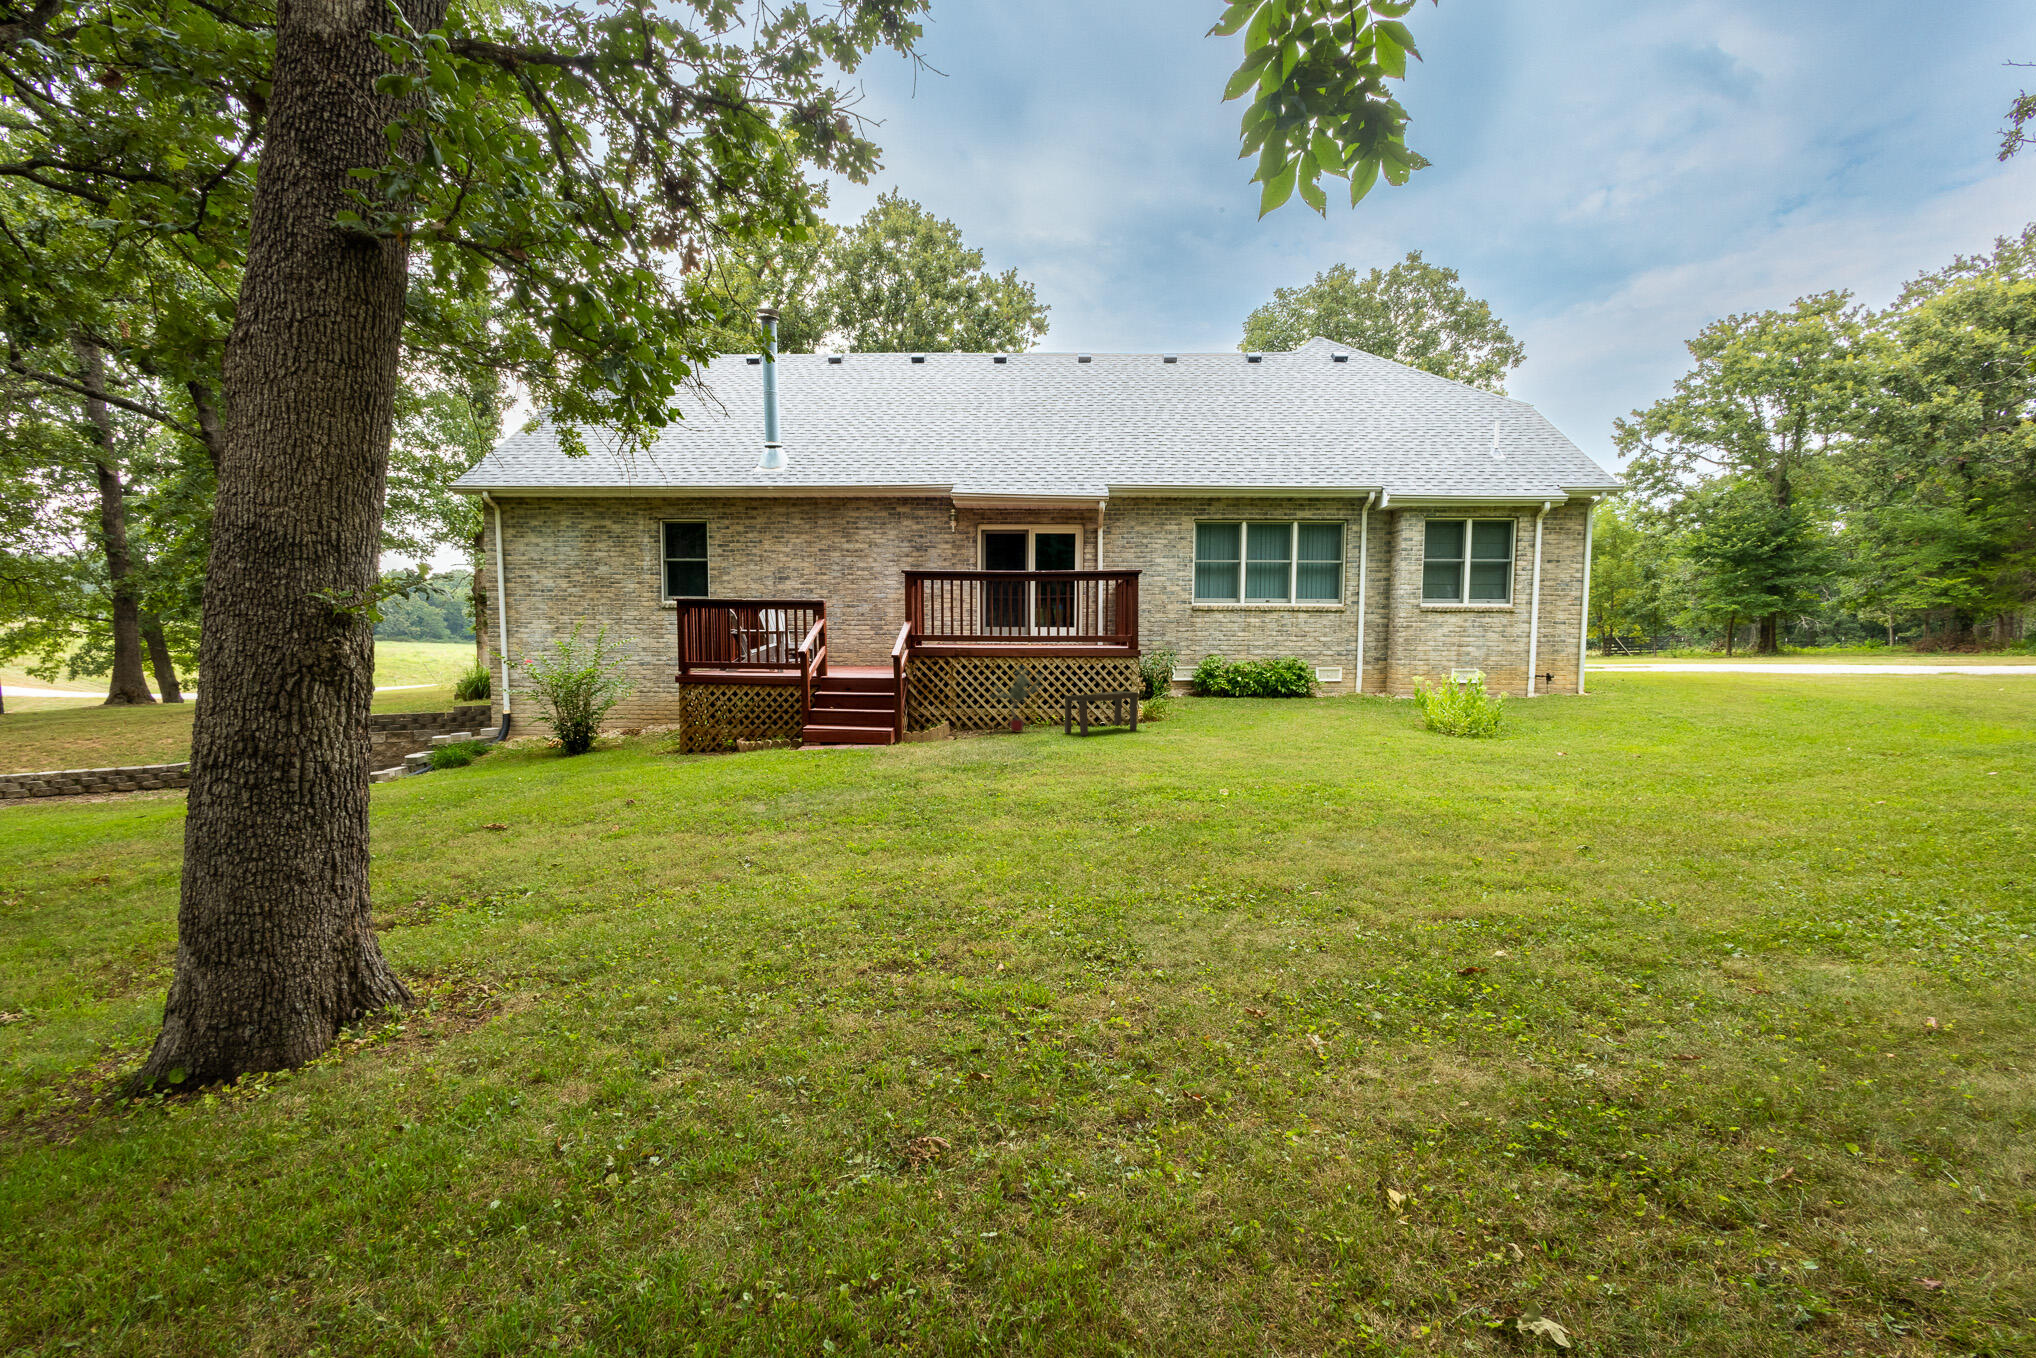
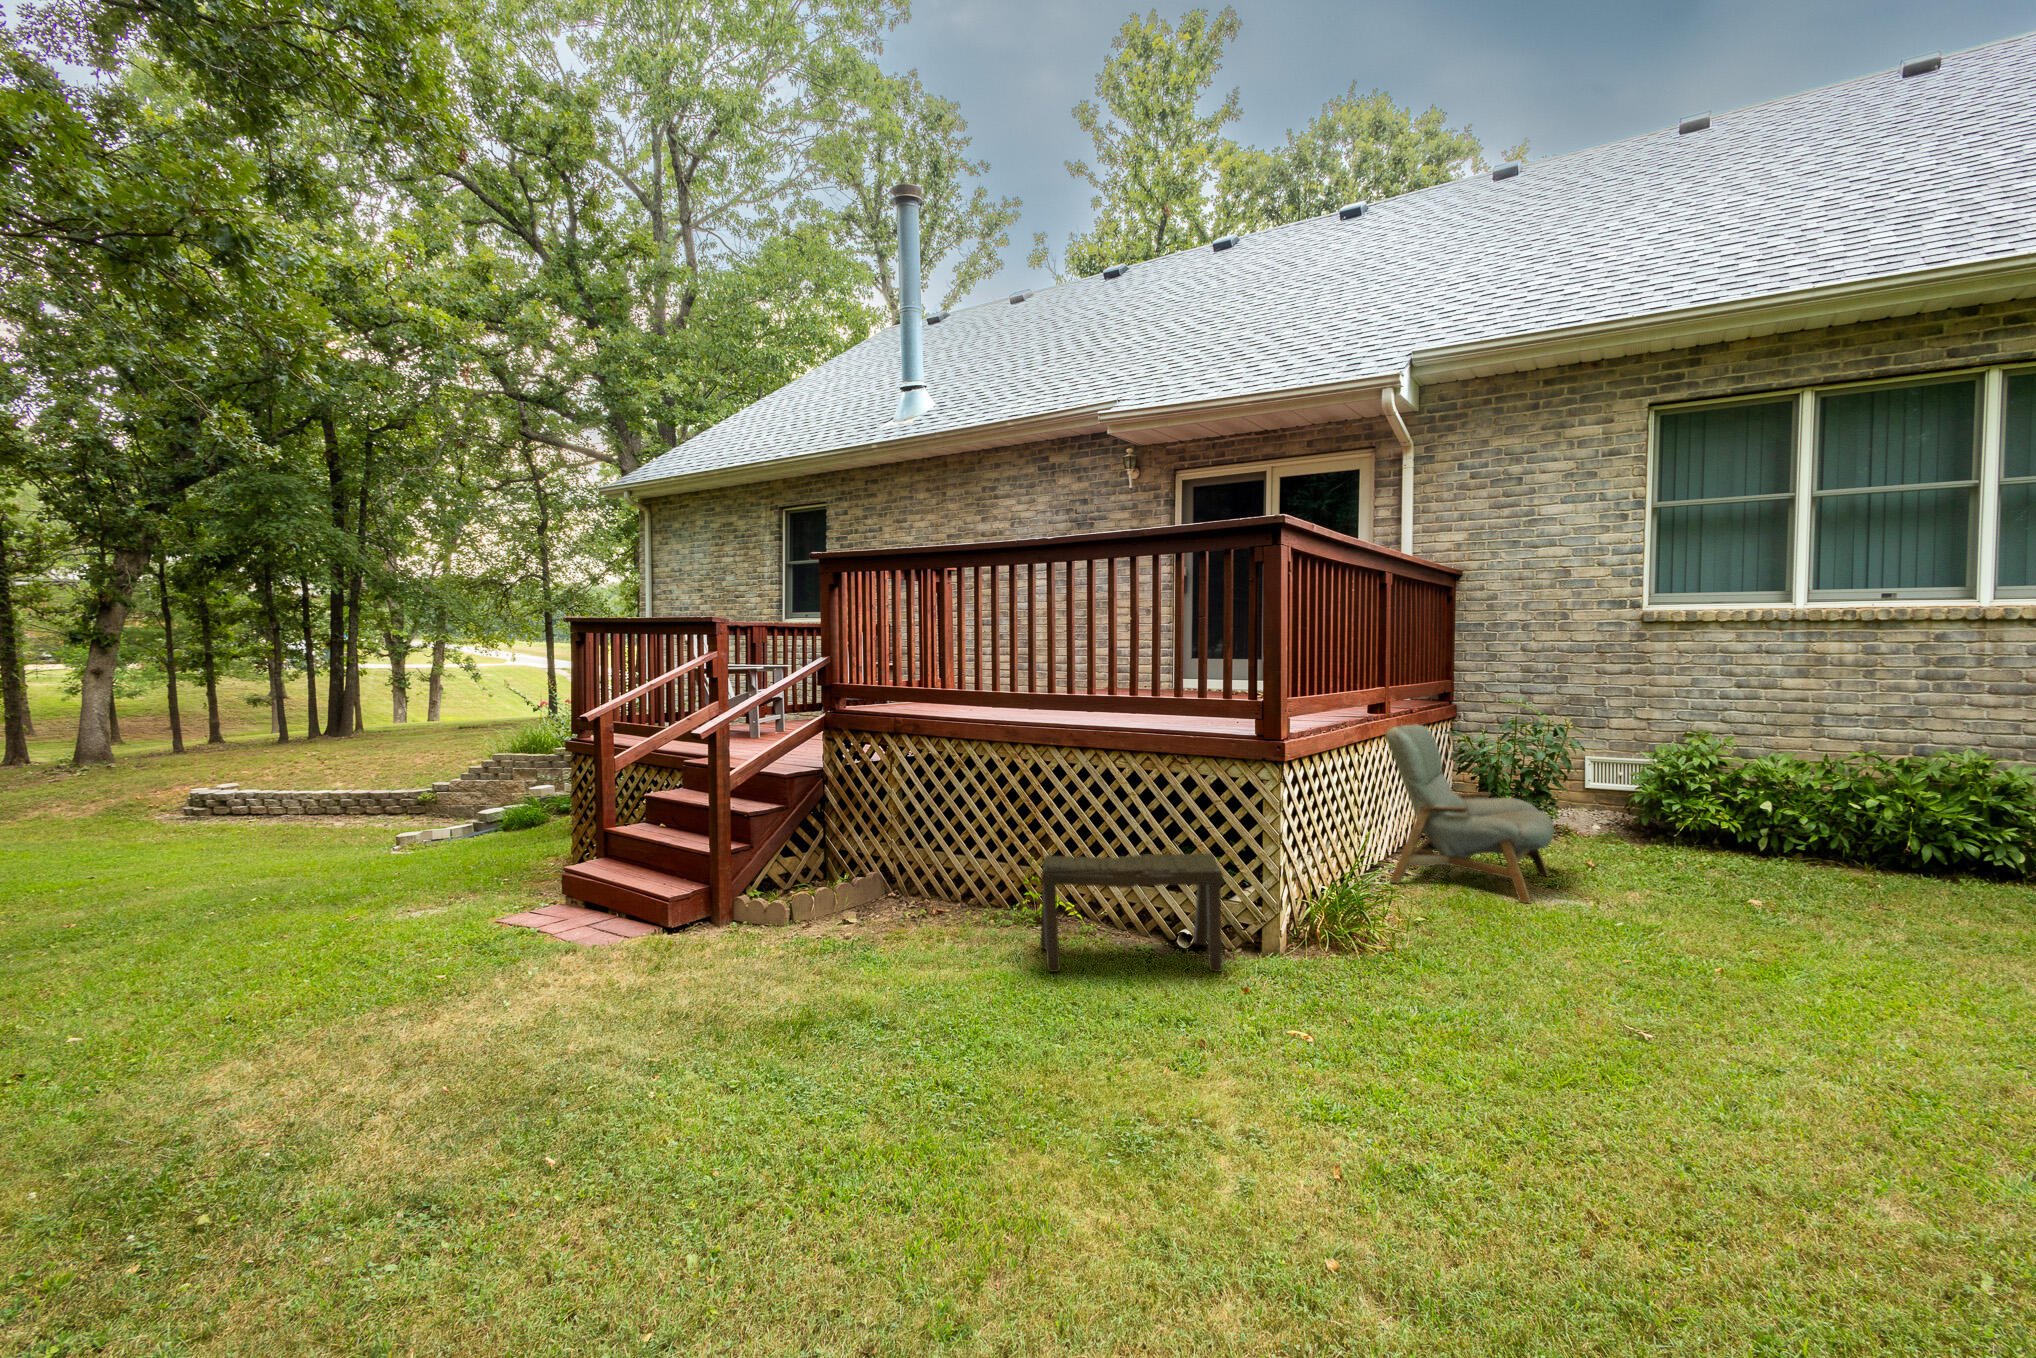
armchair: none [1132,650,1195,713] -> present [1385,725,1554,903]
potted tree: present [993,667,1043,732] -> none [921,769,1026,921]

